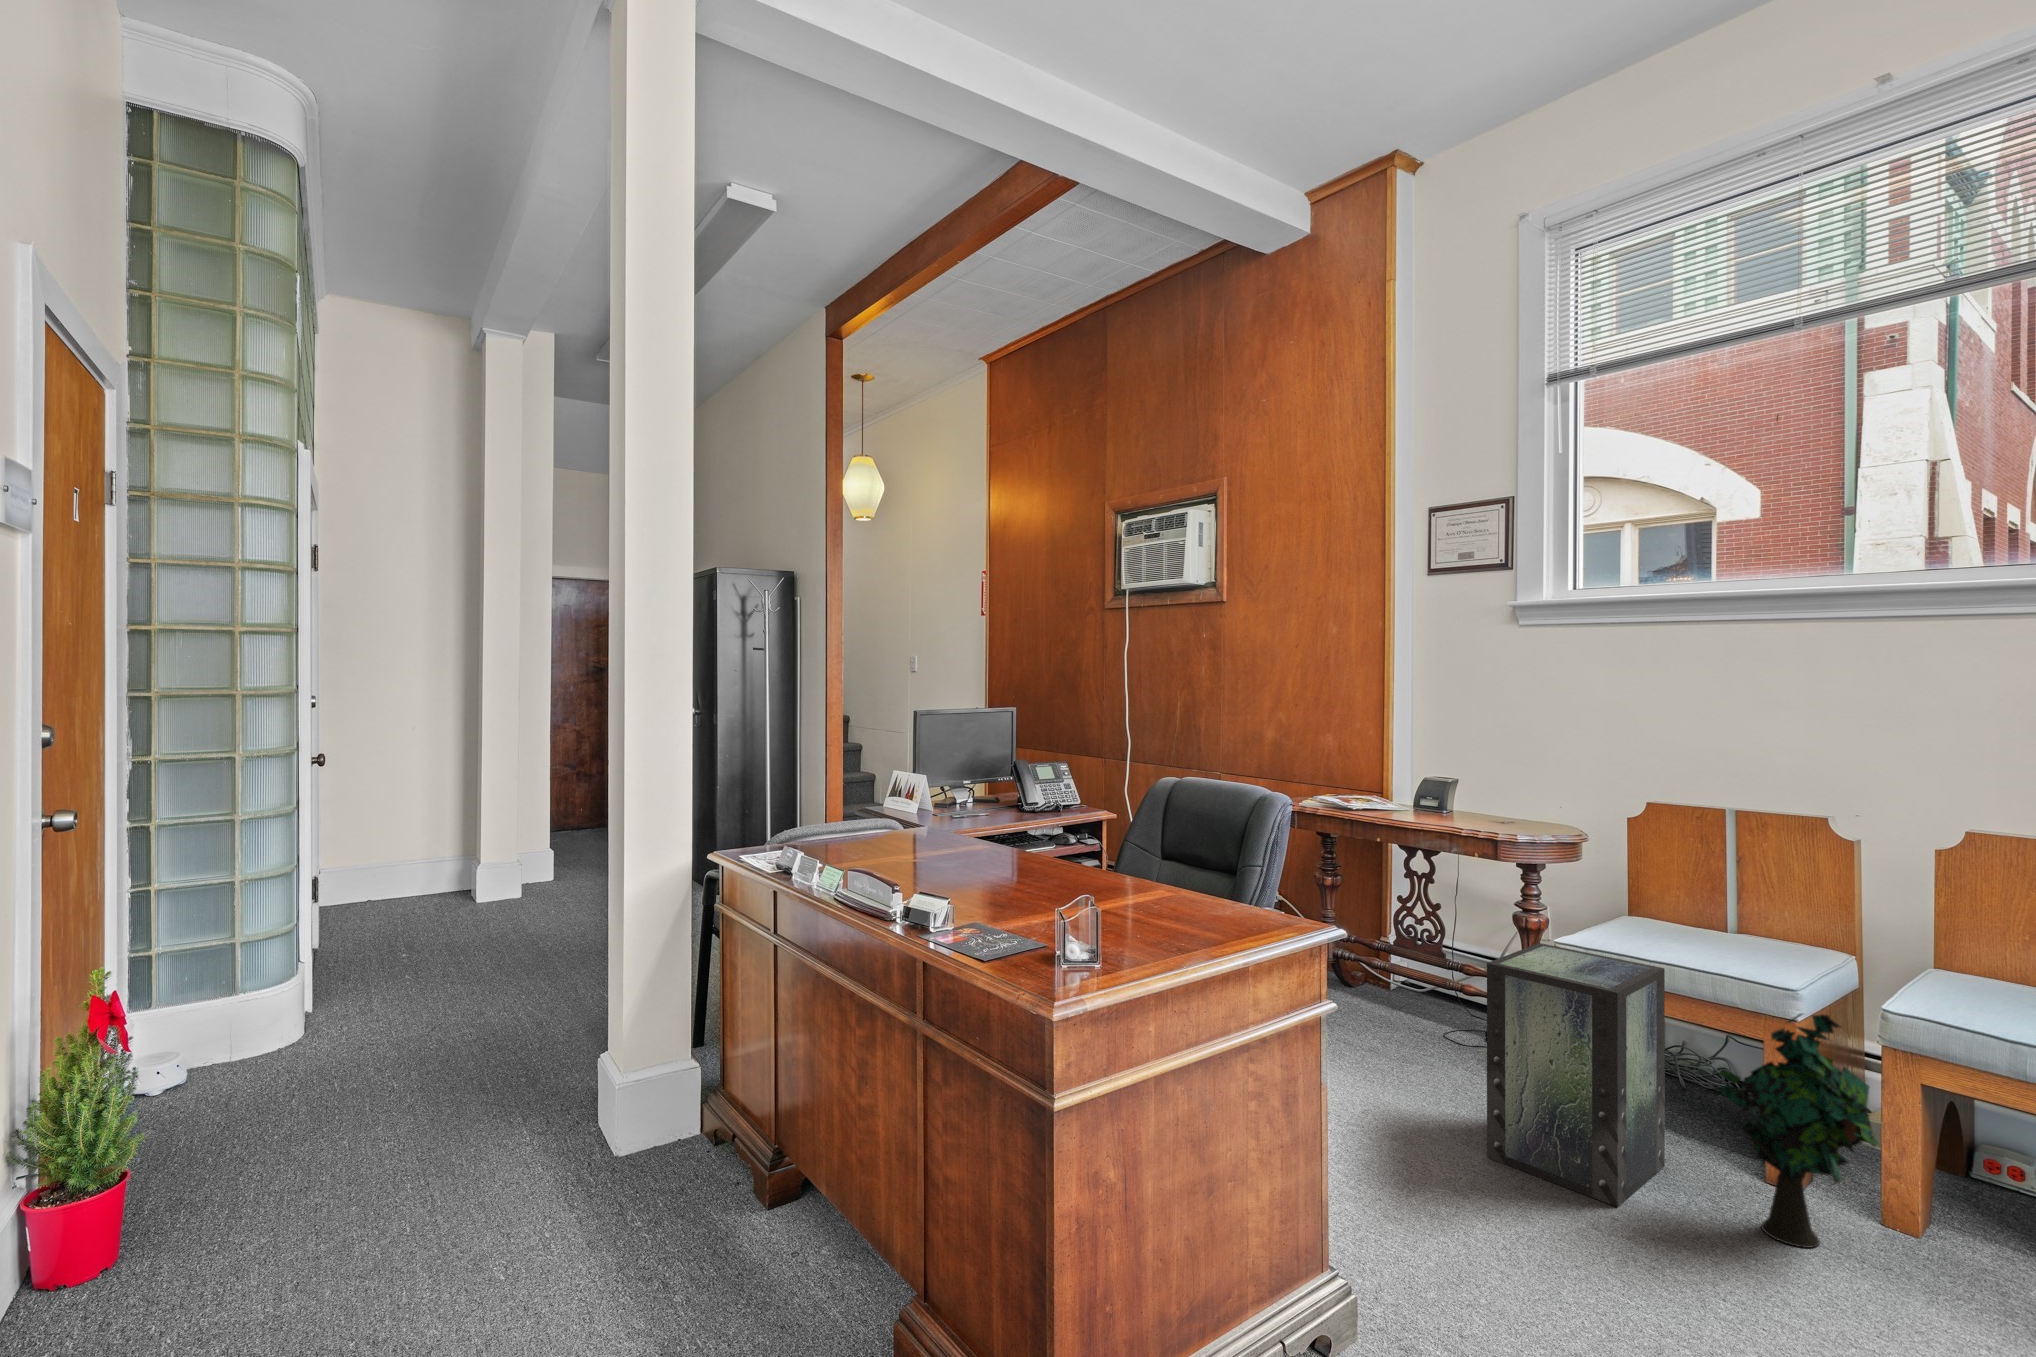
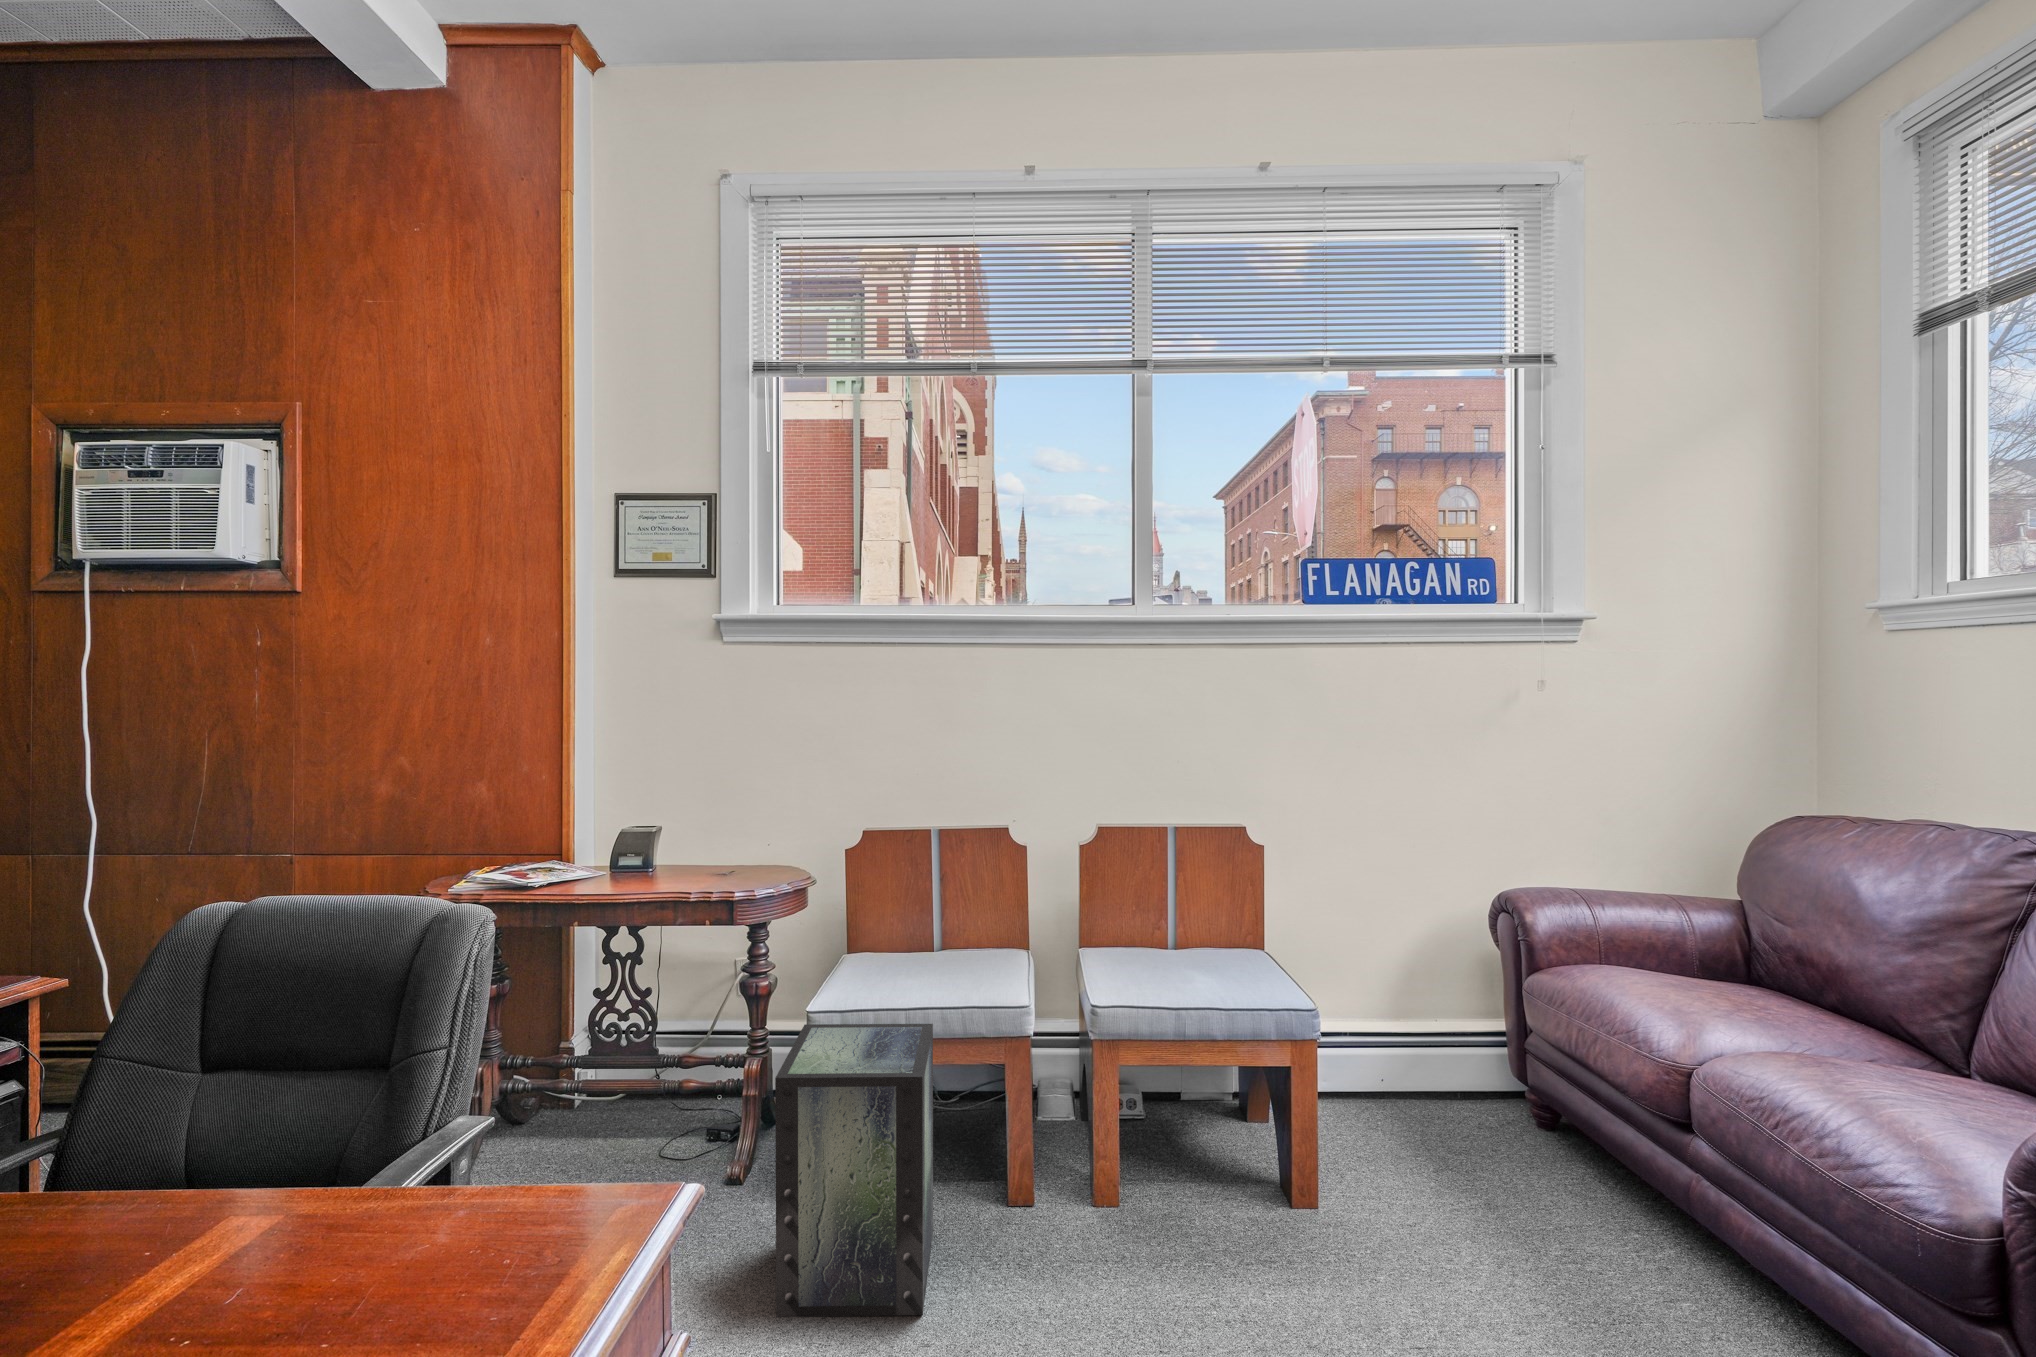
decorative plant: present [1716,1014,1879,1248] -> none [991,1039,1118,1277]

